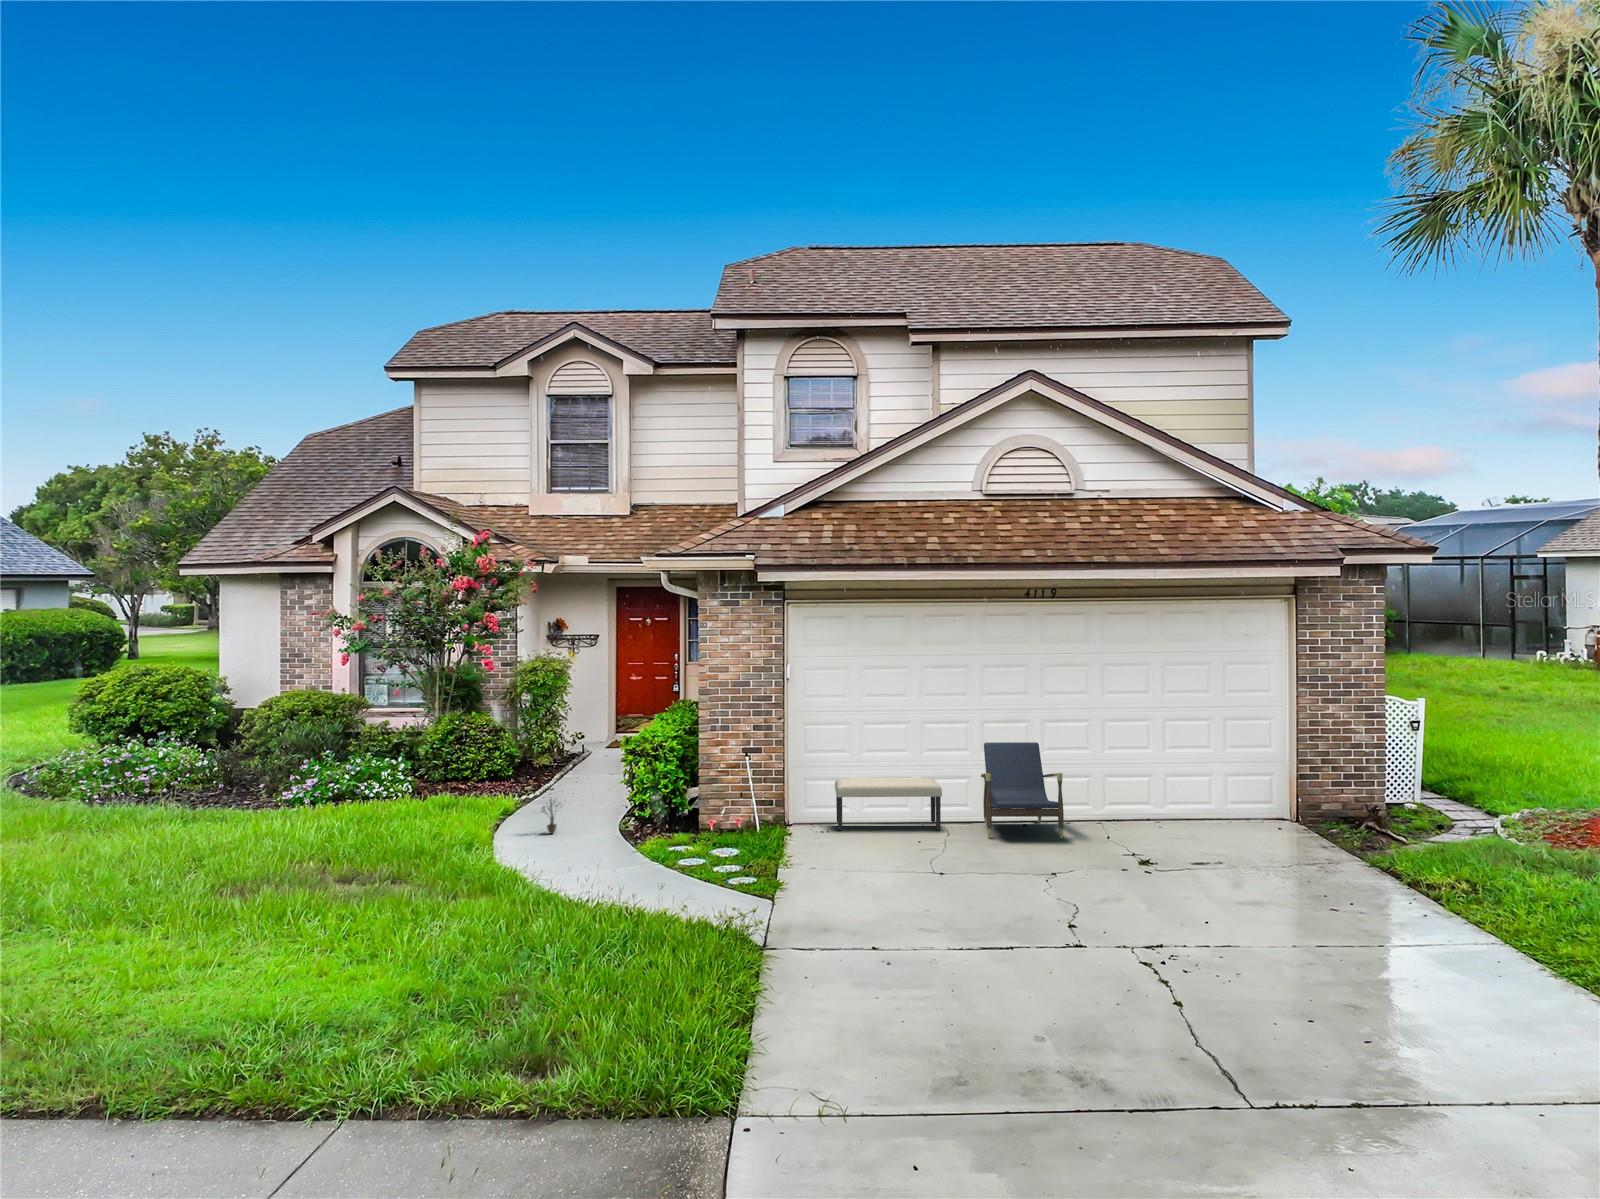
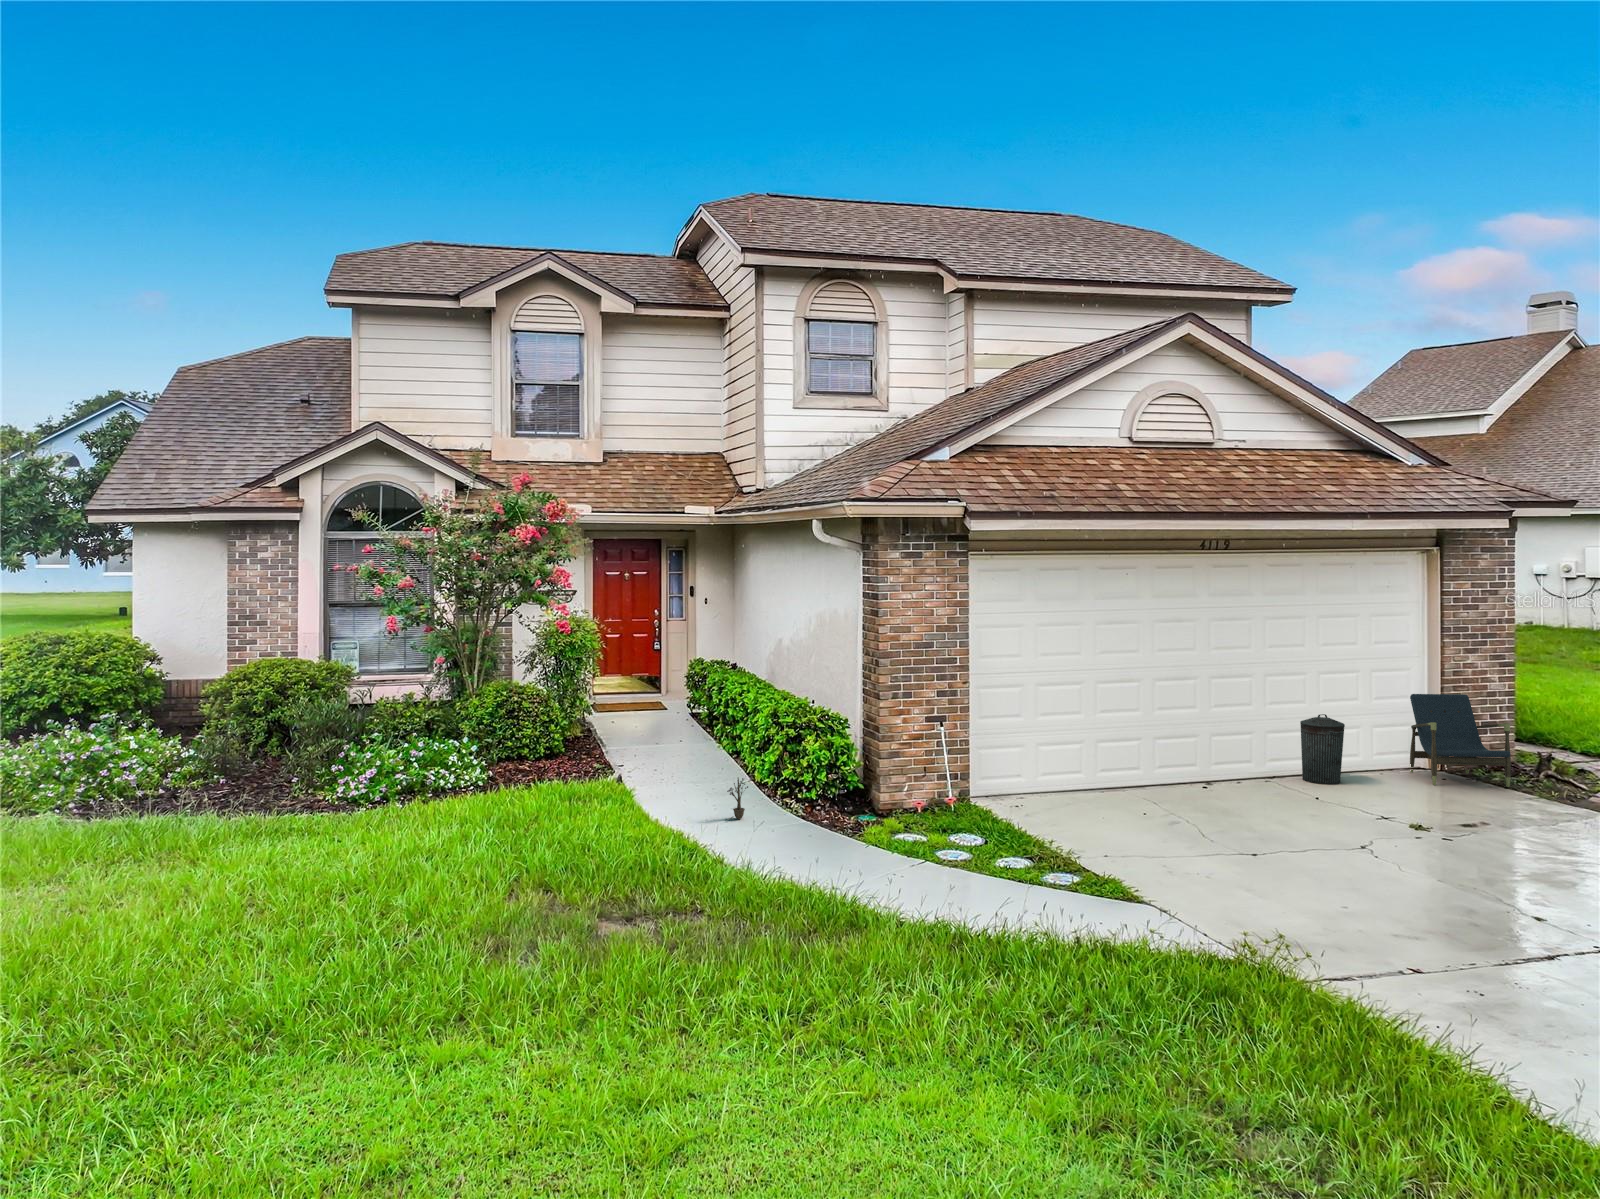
lounge chair: present [981,742,1064,839] -> present [1410,694,1511,787]
trash can: none [1130,760,1172,831] -> present [1300,714,1345,784]
bench: present [835,778,942,831] -> none [1018,740,1139,800]

